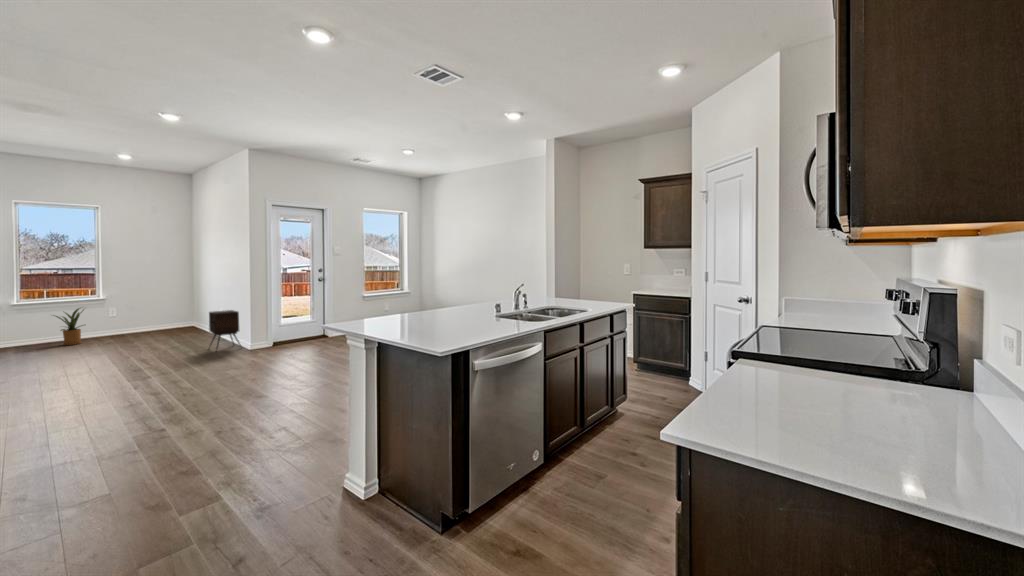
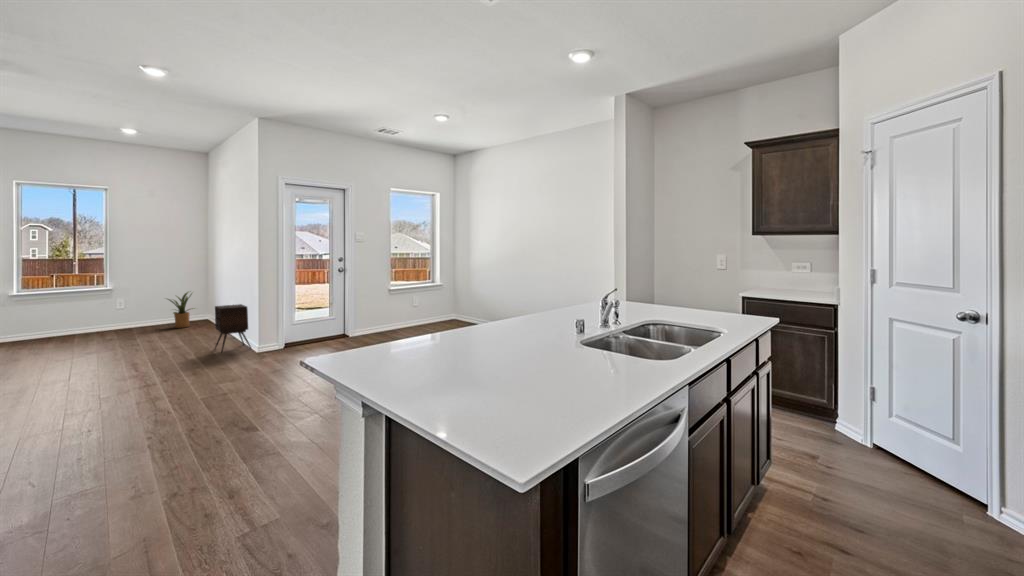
house plant: present [56,308,84,345] -> present [168,292,193,328]

